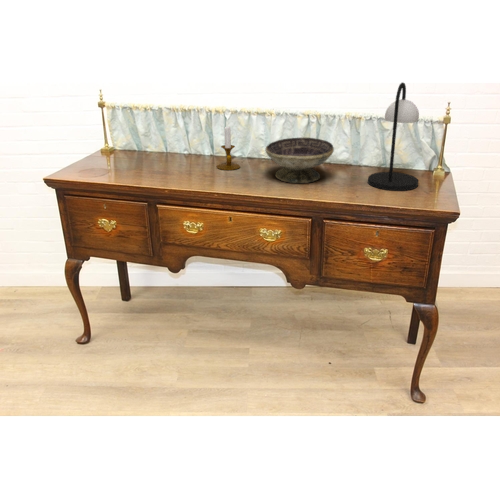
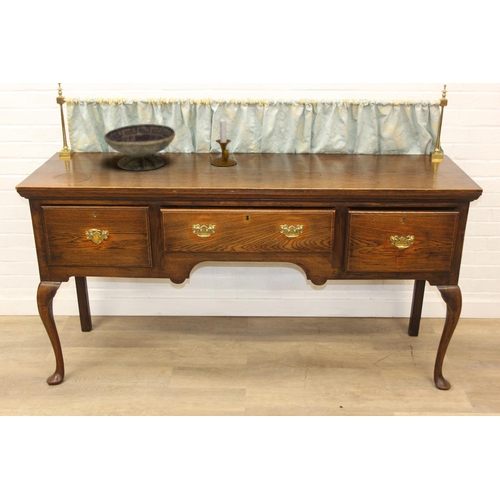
table lamp: present [368,83,419,191] -> none [378,67,429,176]
decorative bowl: present [266,138,334,183] -> present [104,124,175,171]

